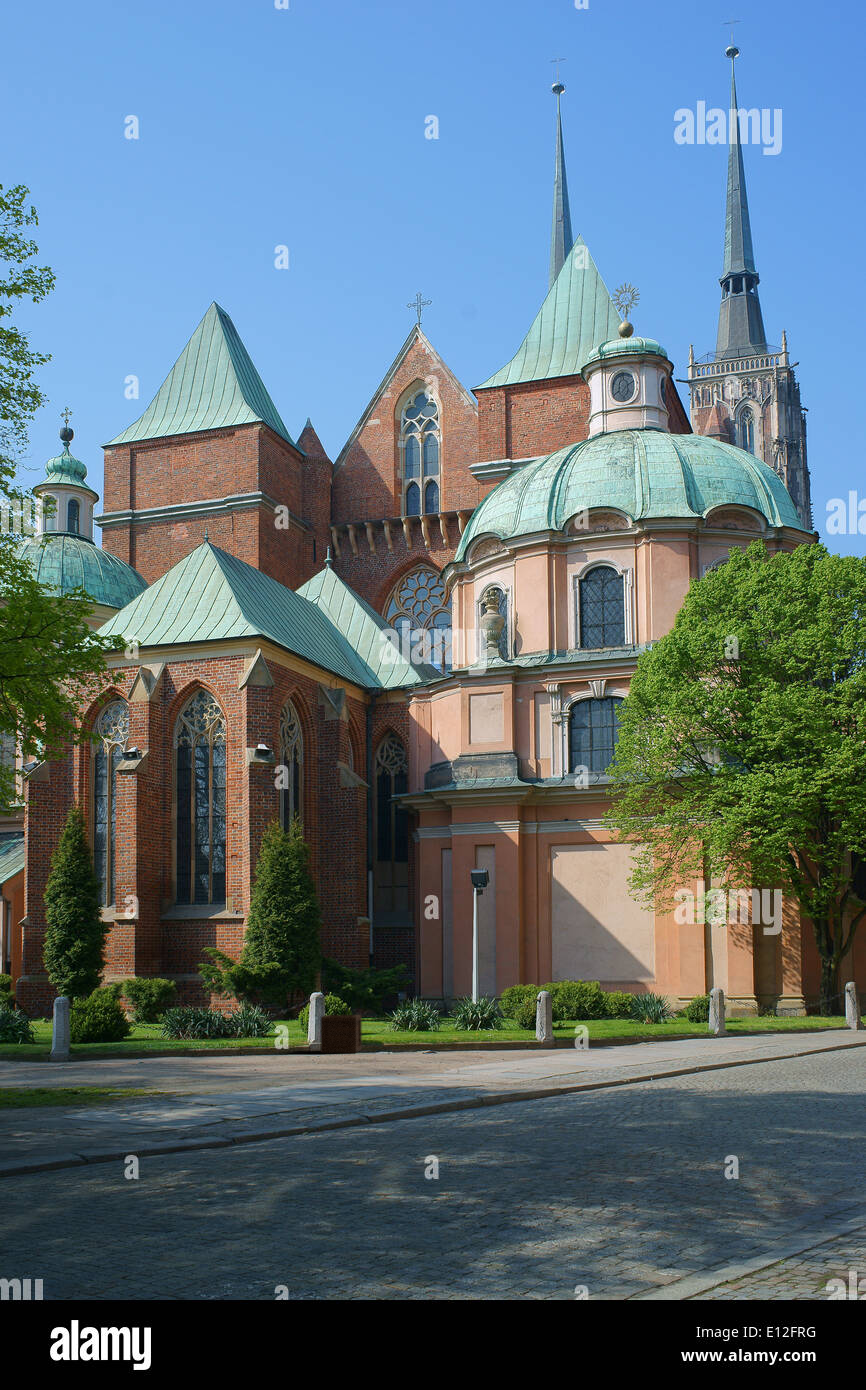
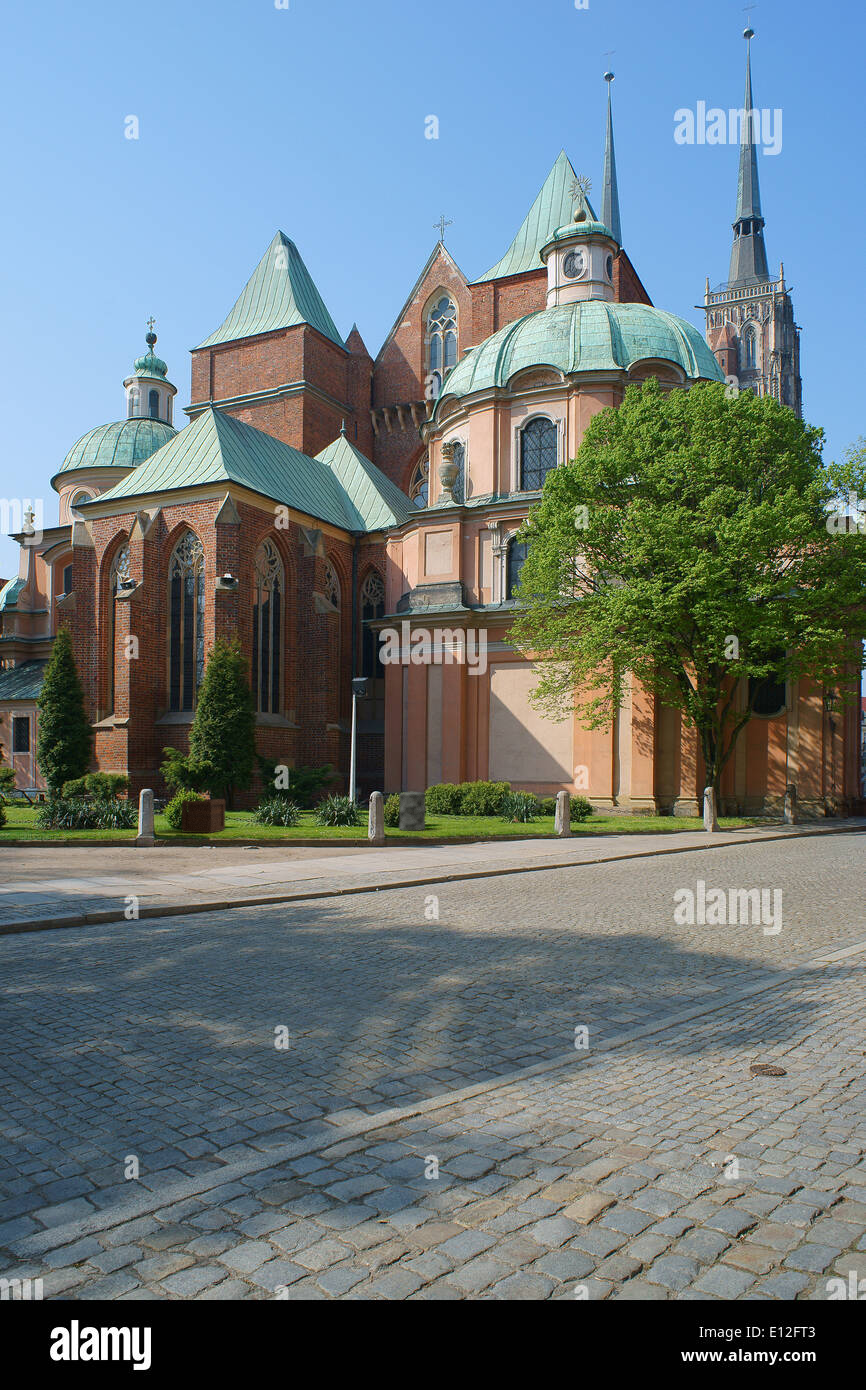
trash can: none [551,1002,581,1047] -> present [399,791,425,831]

